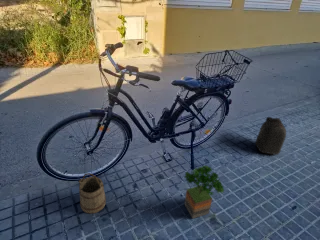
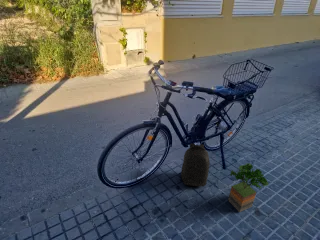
backpack: present [256,117,286,155] -> present [181,144,210,186]
bucket: present [78,173,106,214] -> none [135,178,160,216]

